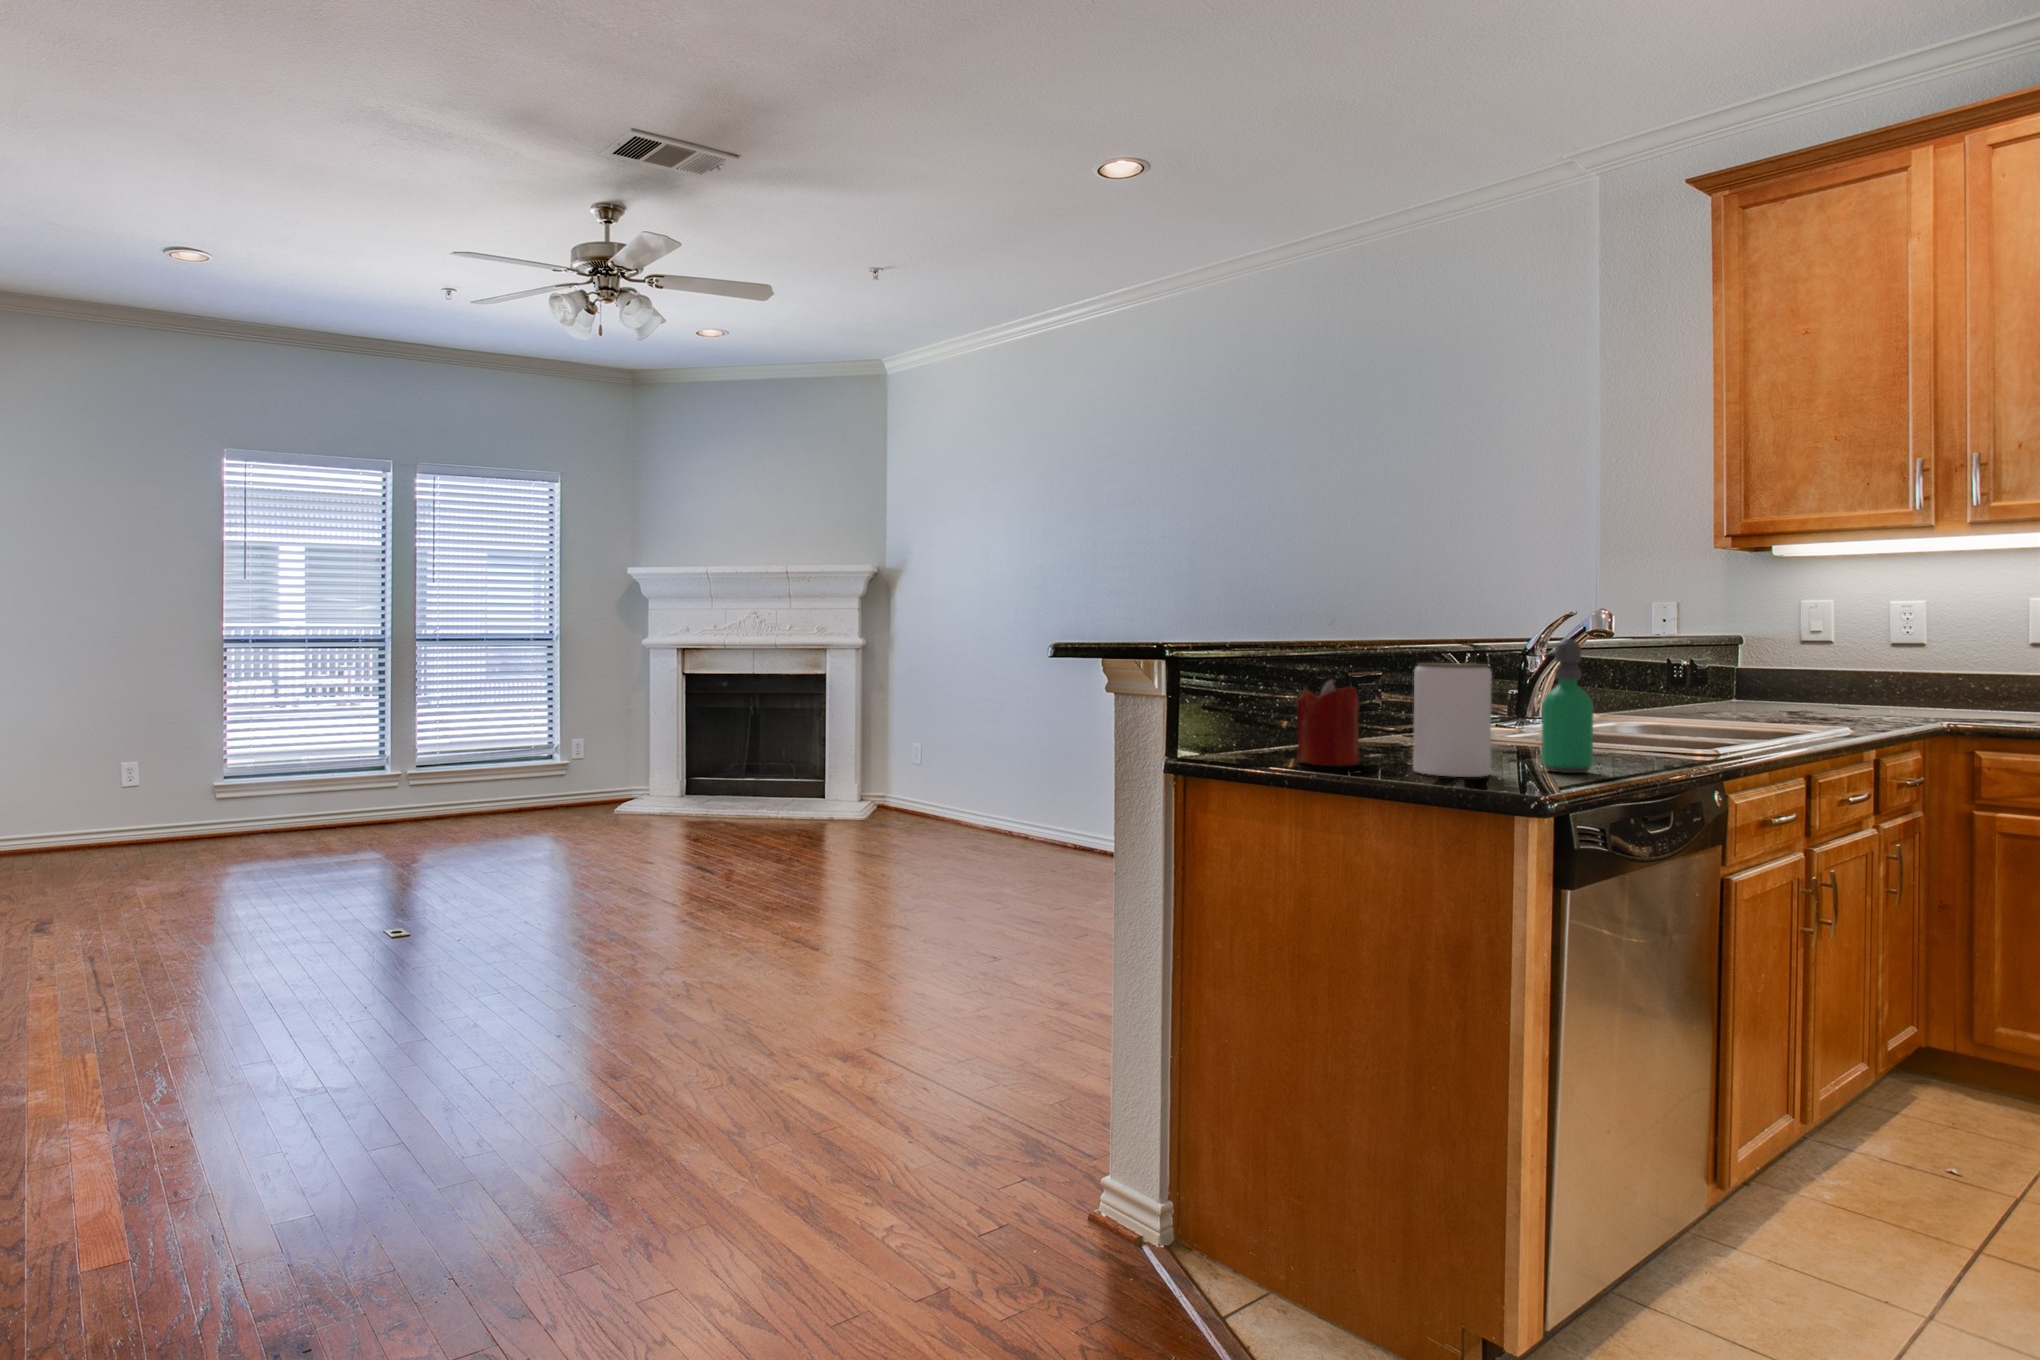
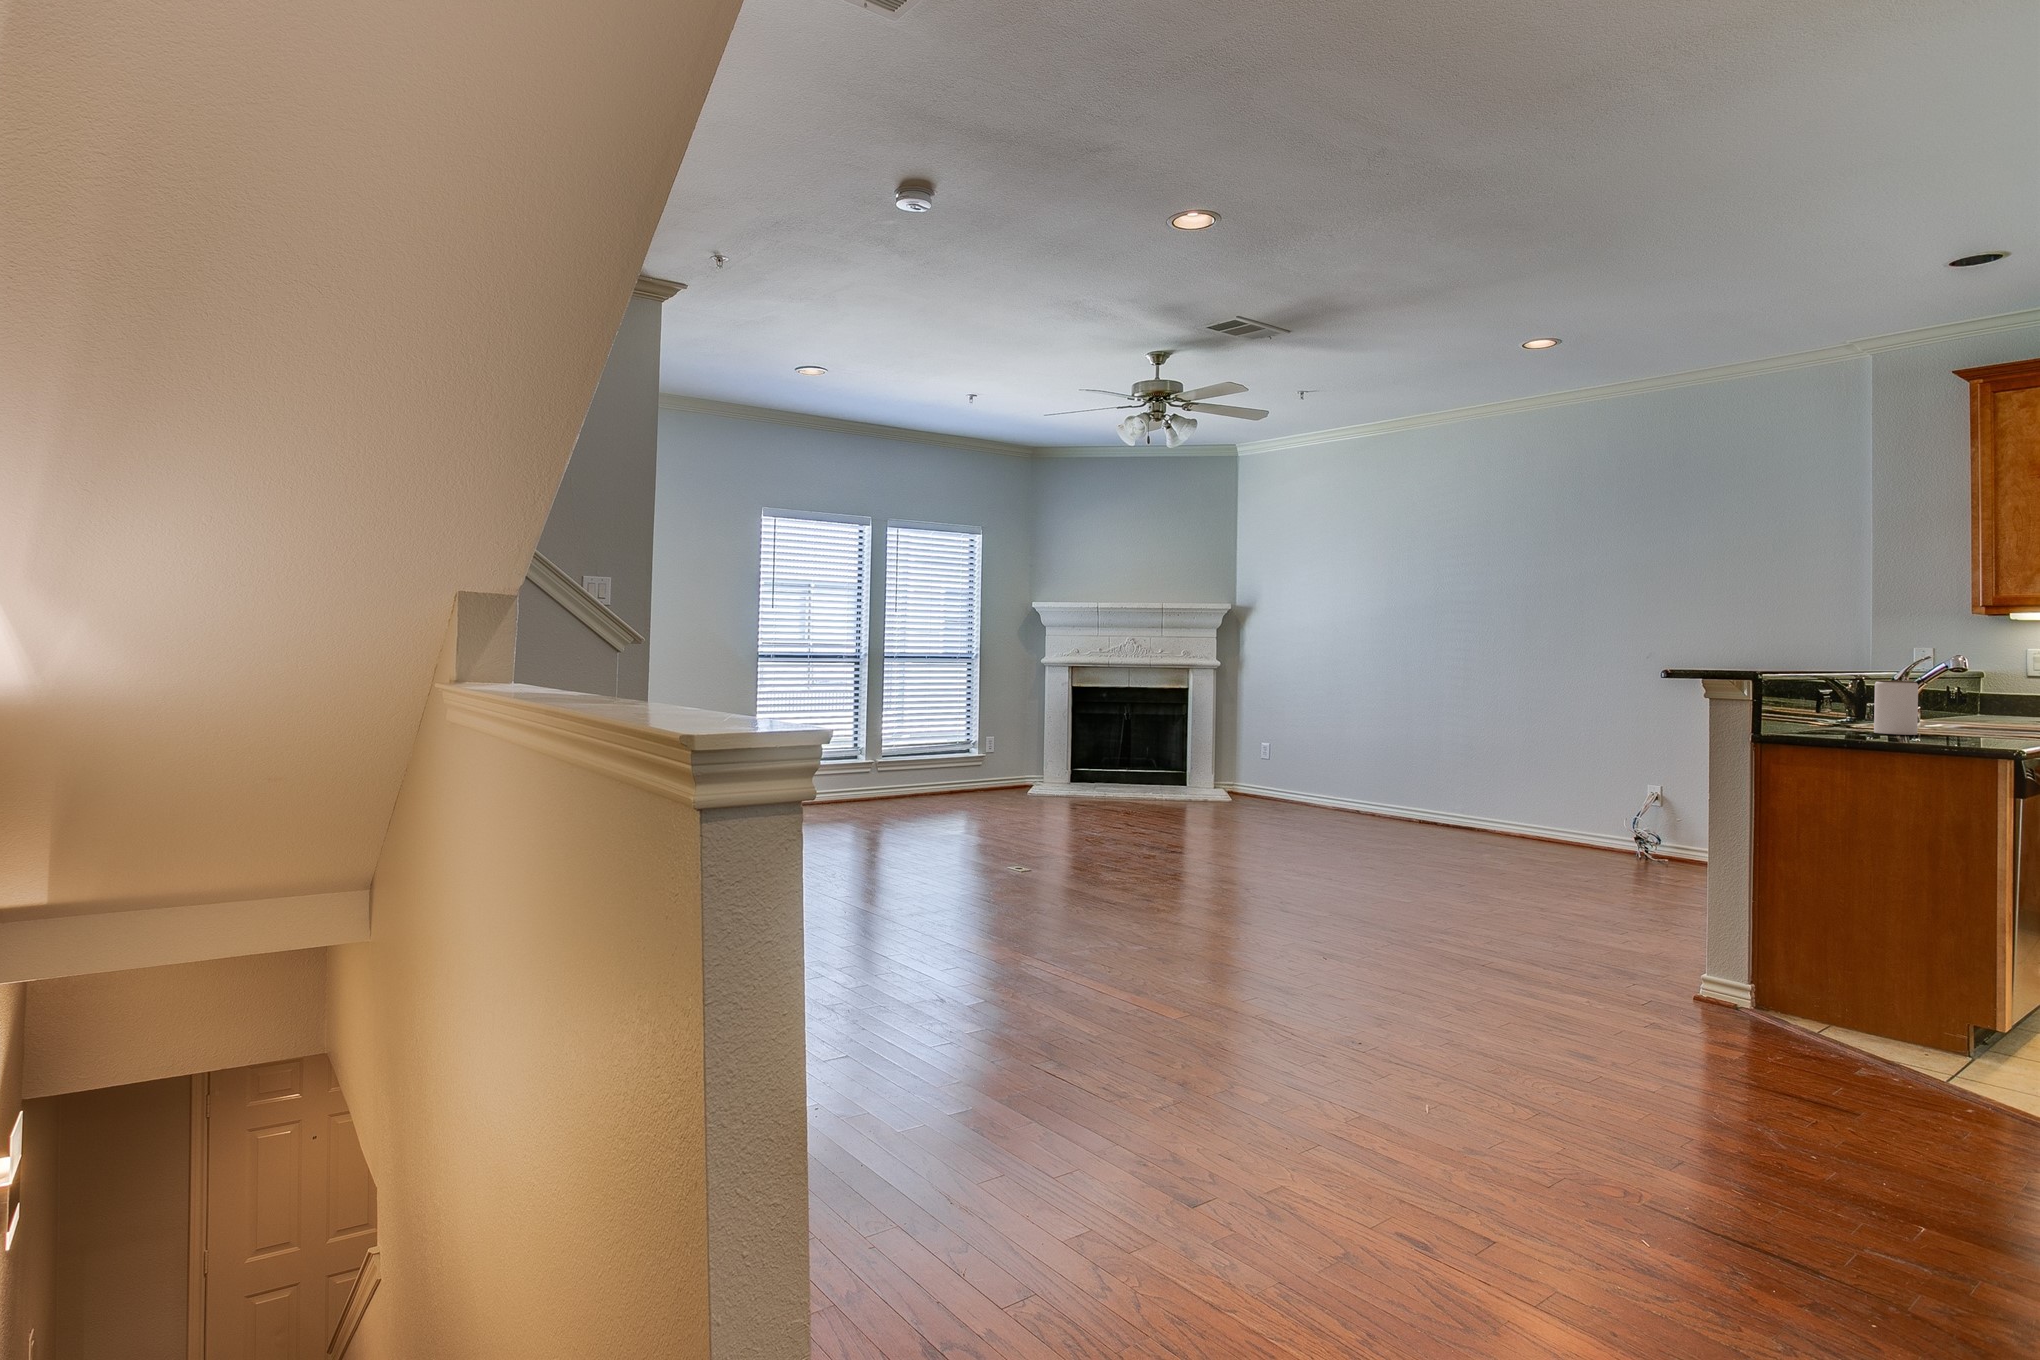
soap dispenser: present [1541,639,1594,773] -> none [1938,670,1967,735]
candle: present [1297,679,1359,766] -> none [1803,688,1839,731]

